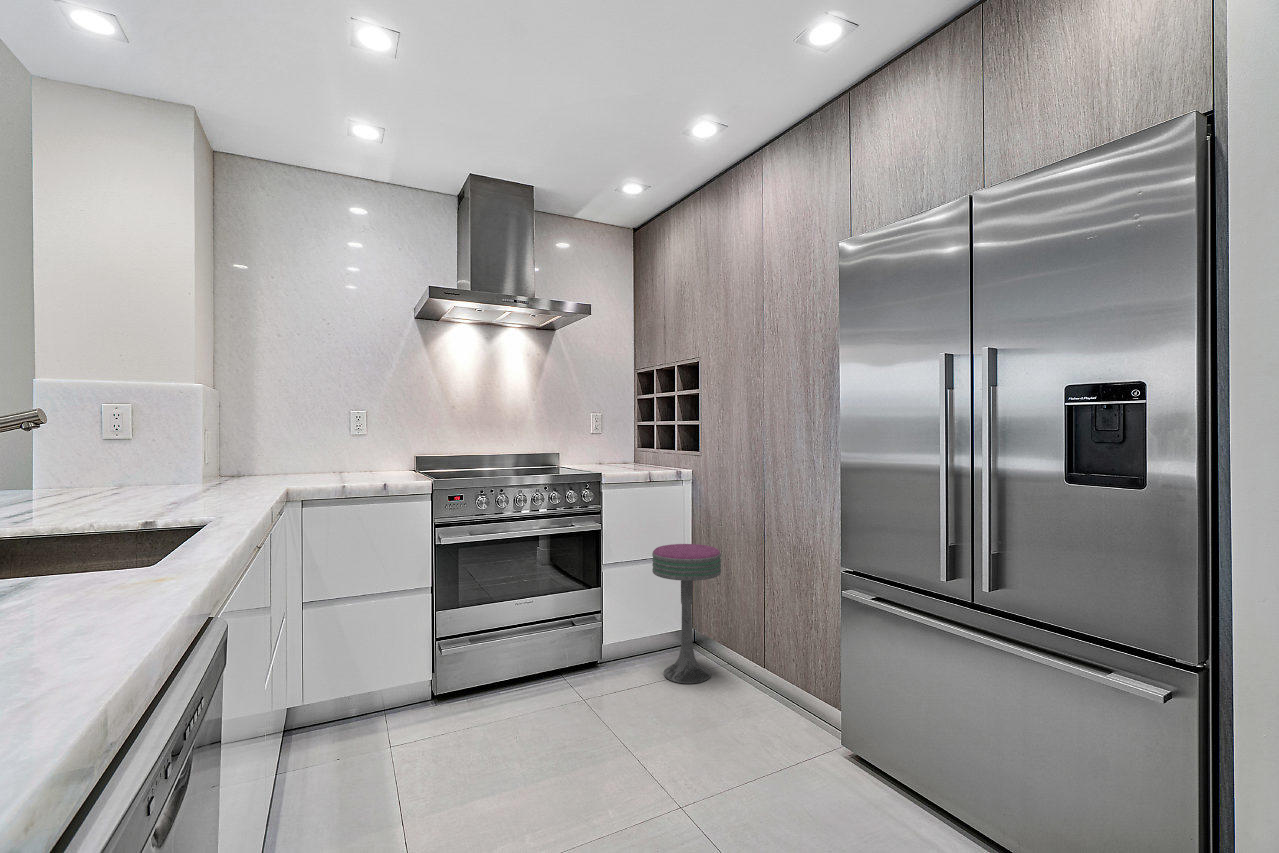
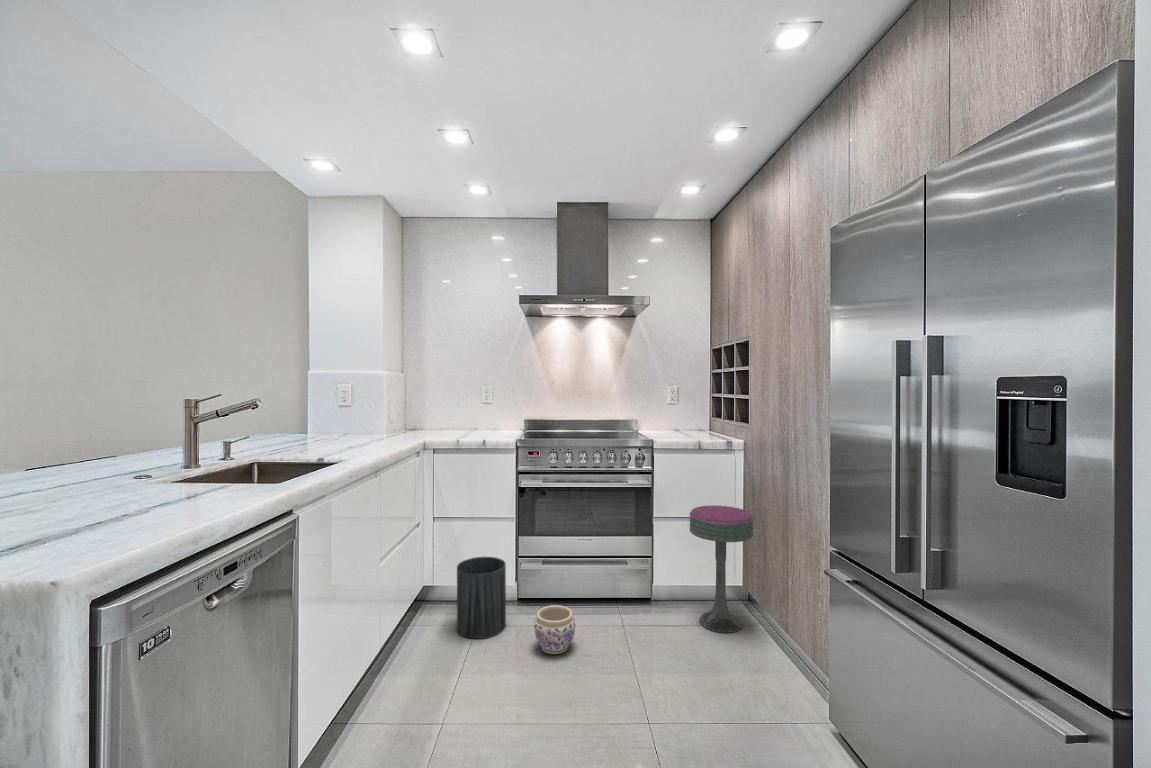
trash can: none [363,642,436,759] -> present [457,557,506,639]
planter: none [491,687,546,750] -> present [534,605,575,655]

